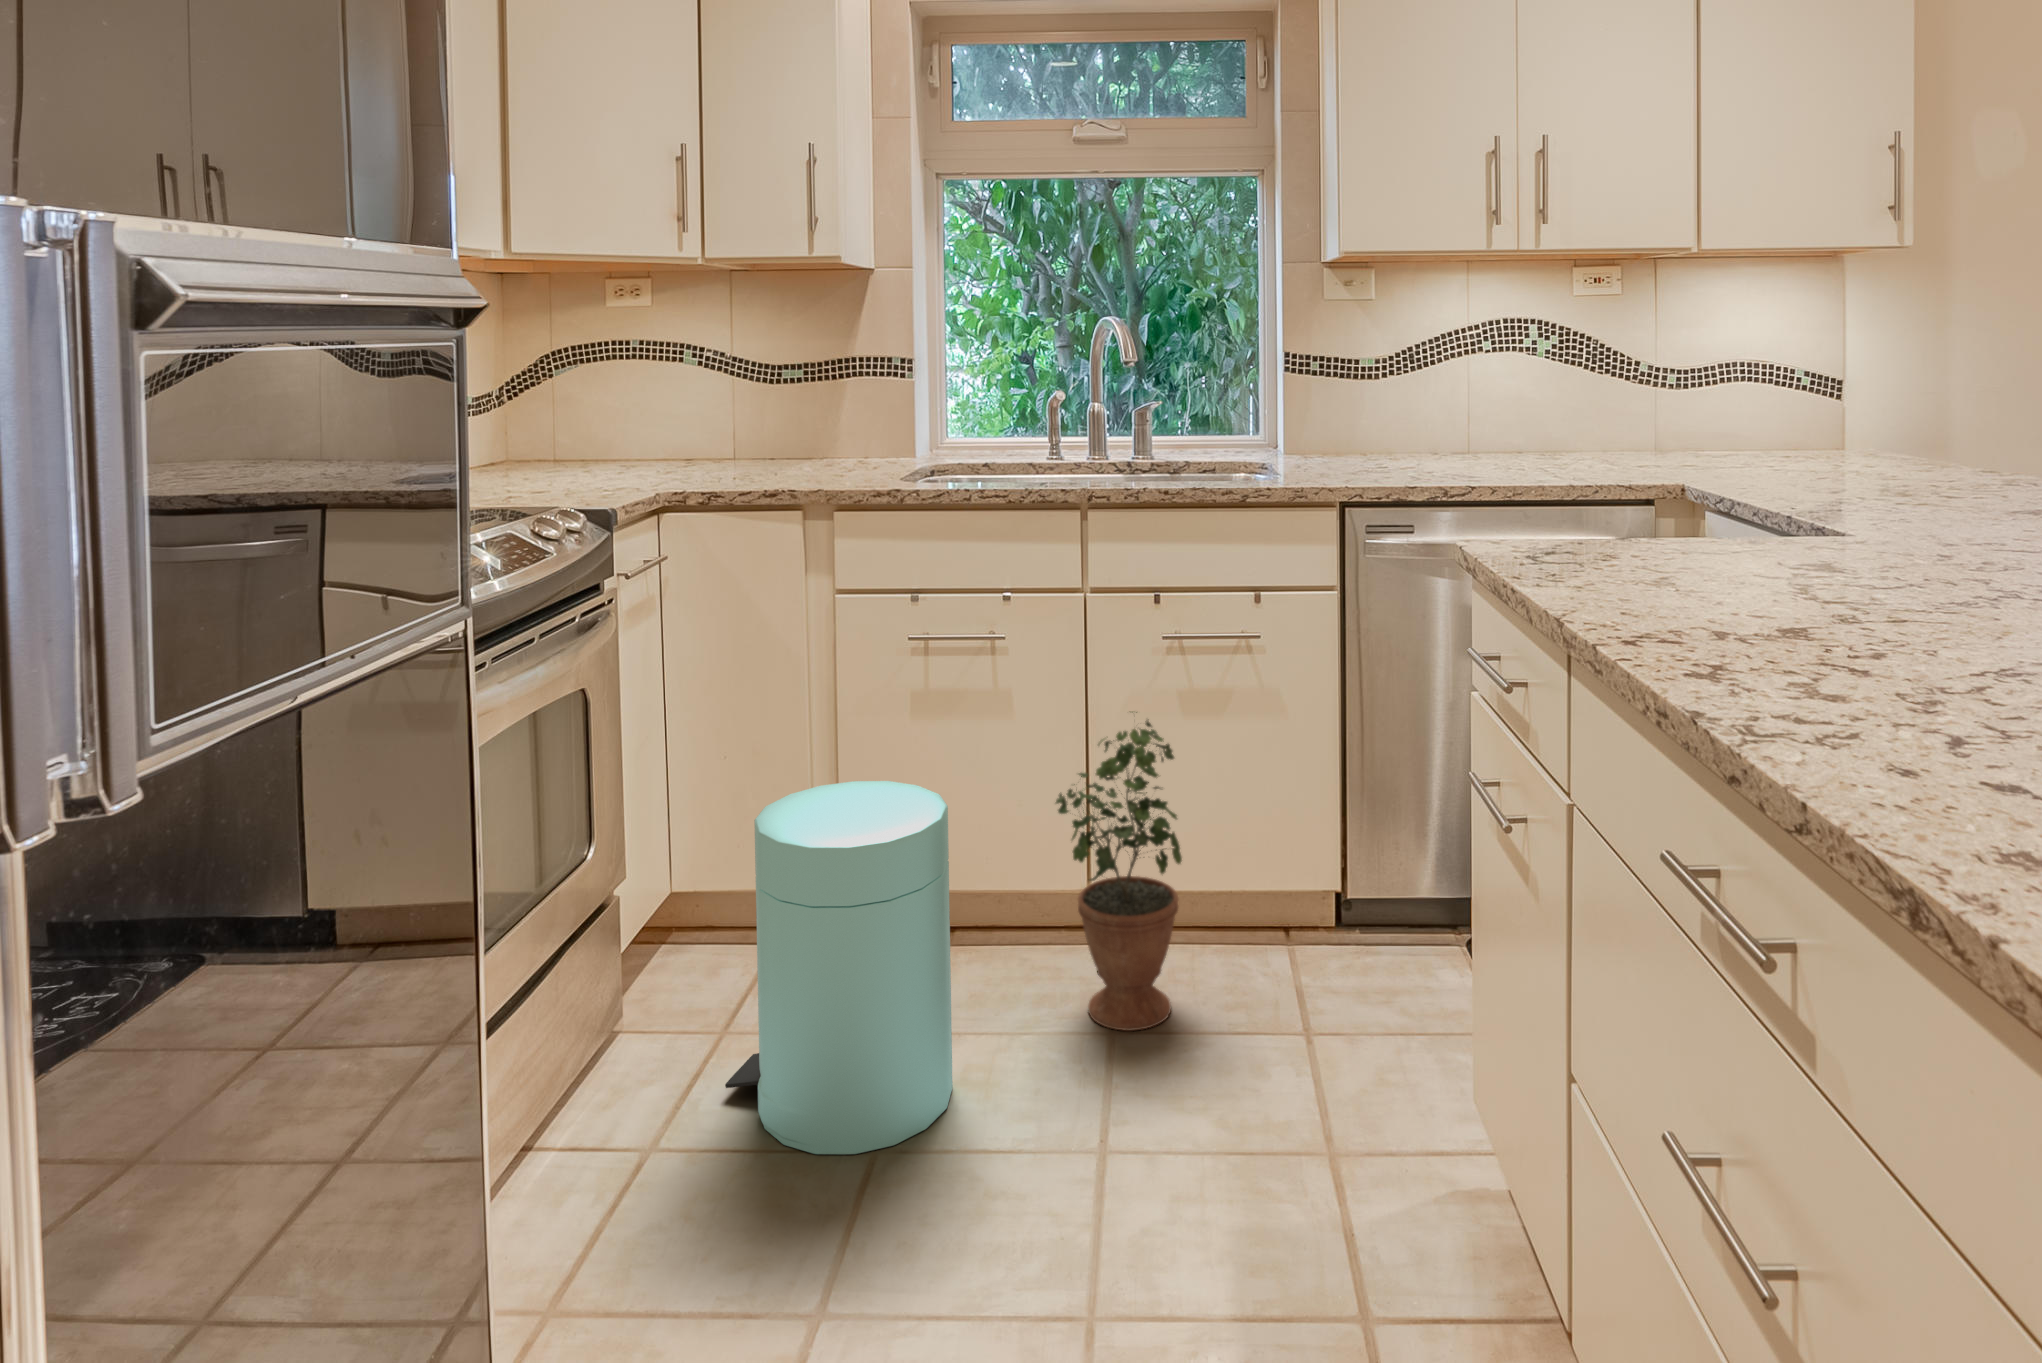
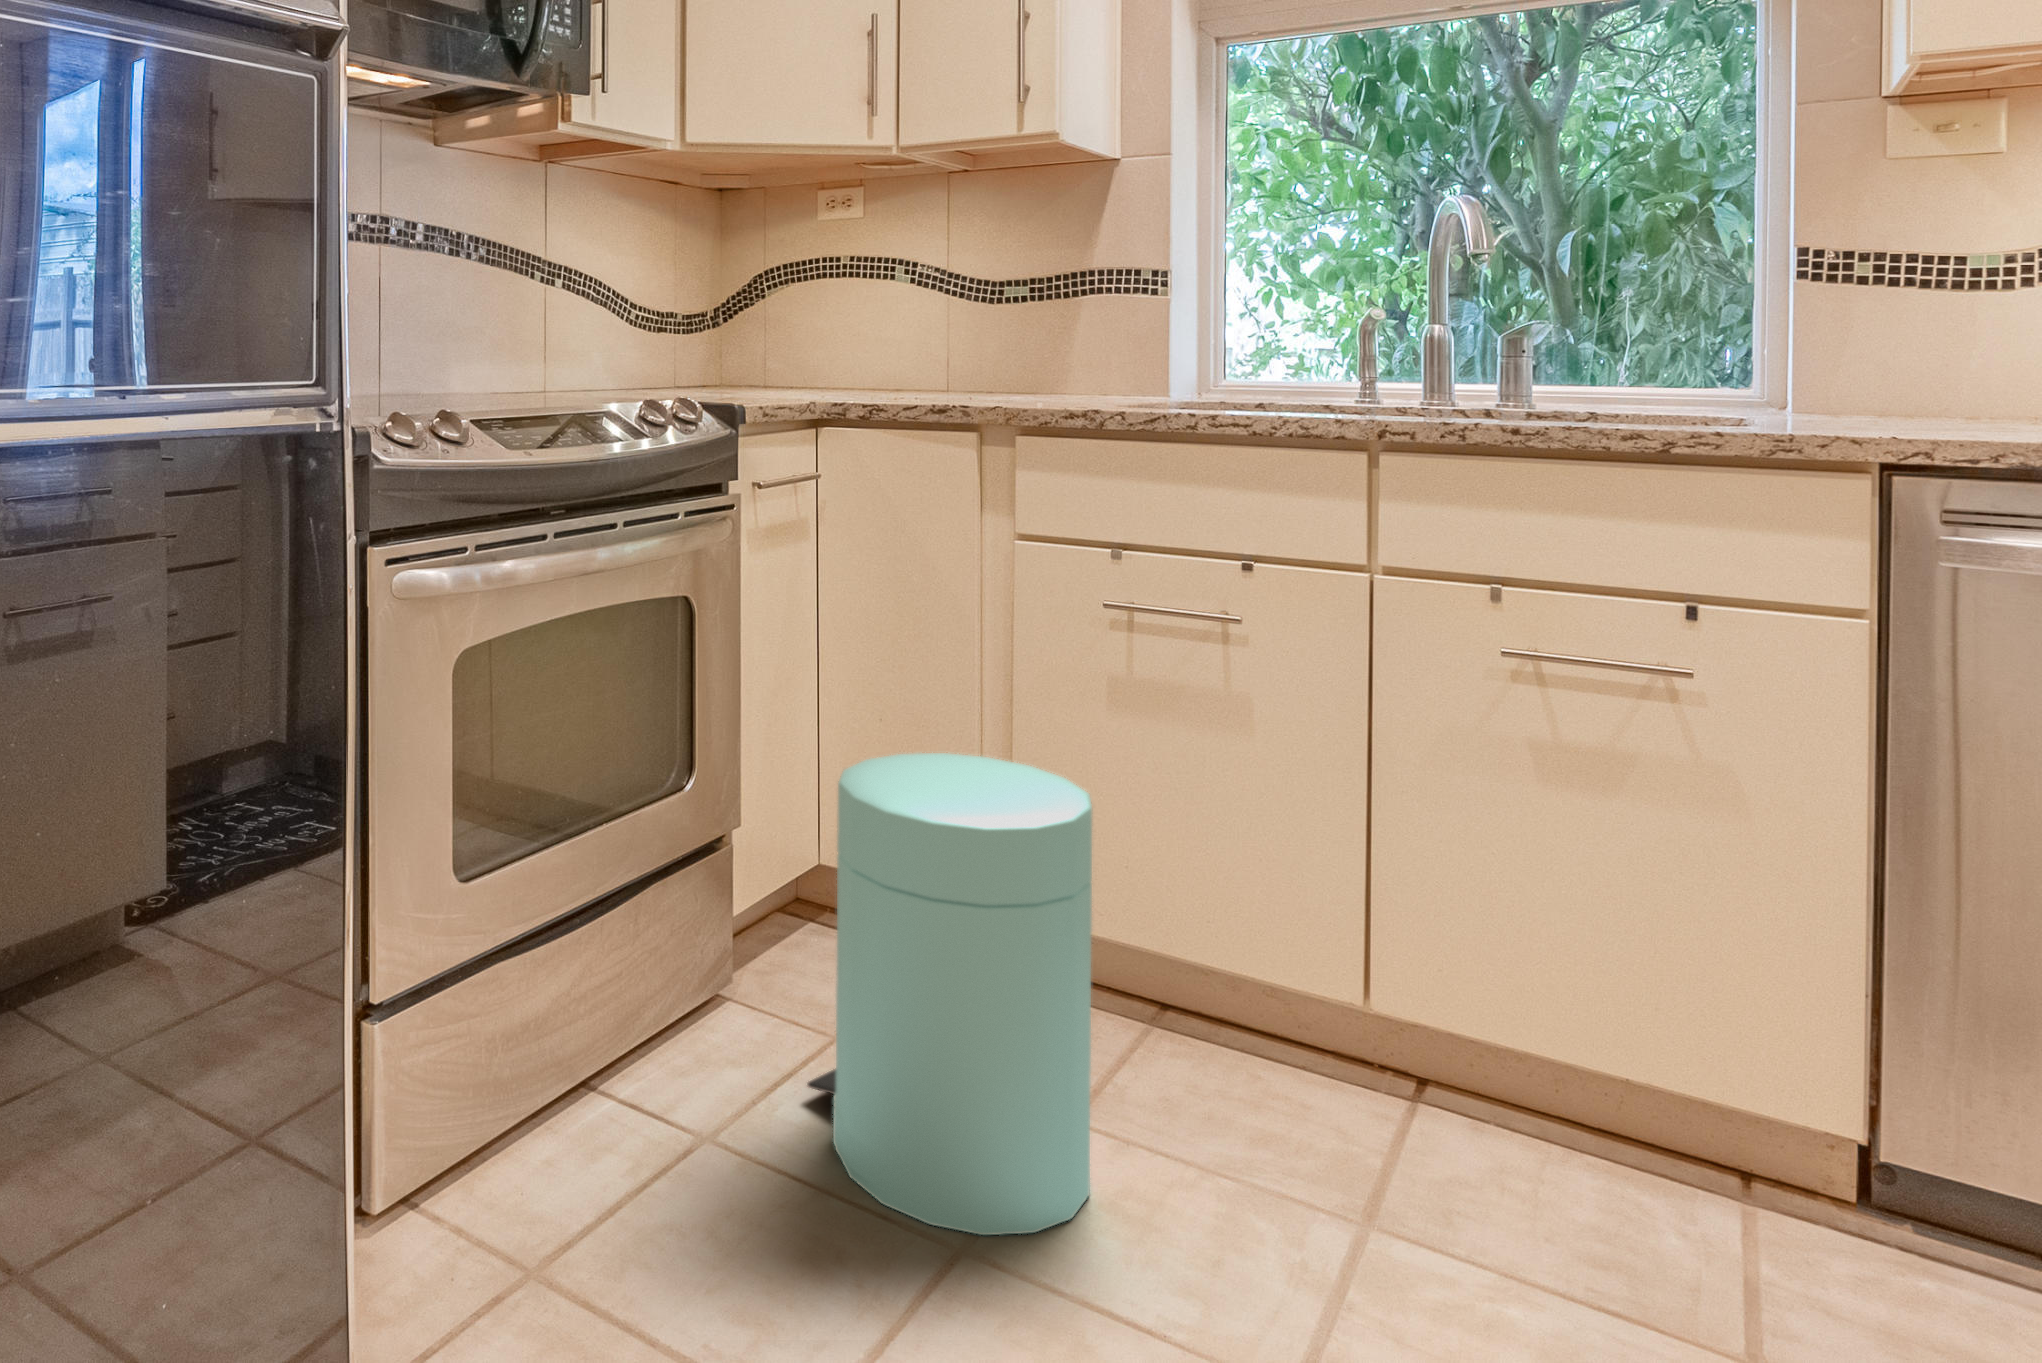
potted plant: present [1056,712,1182,1031] -> none [1281,747,1506,1233]

